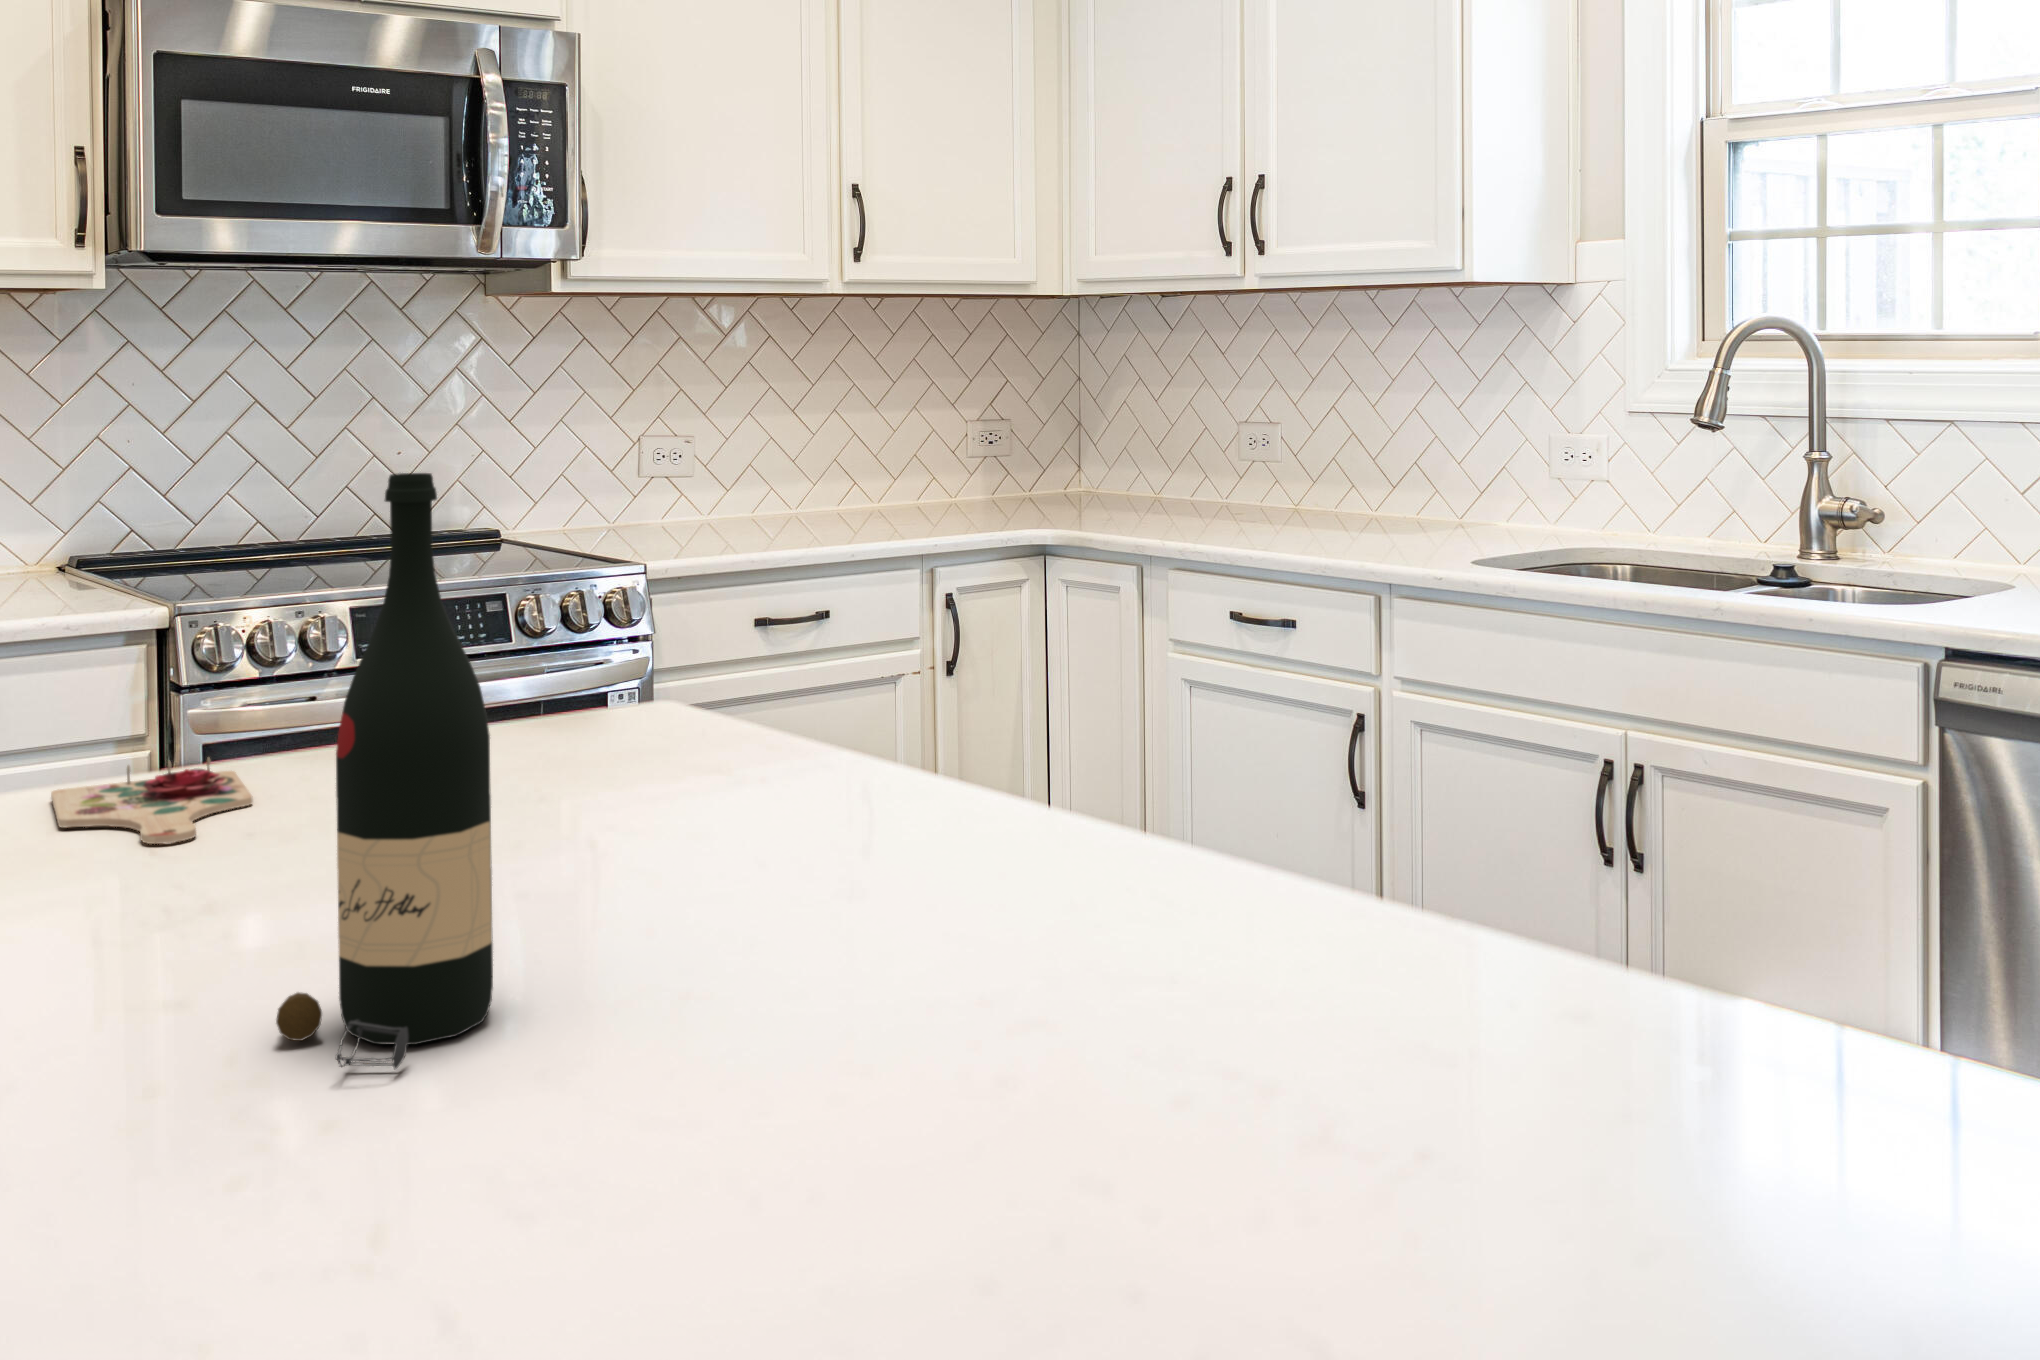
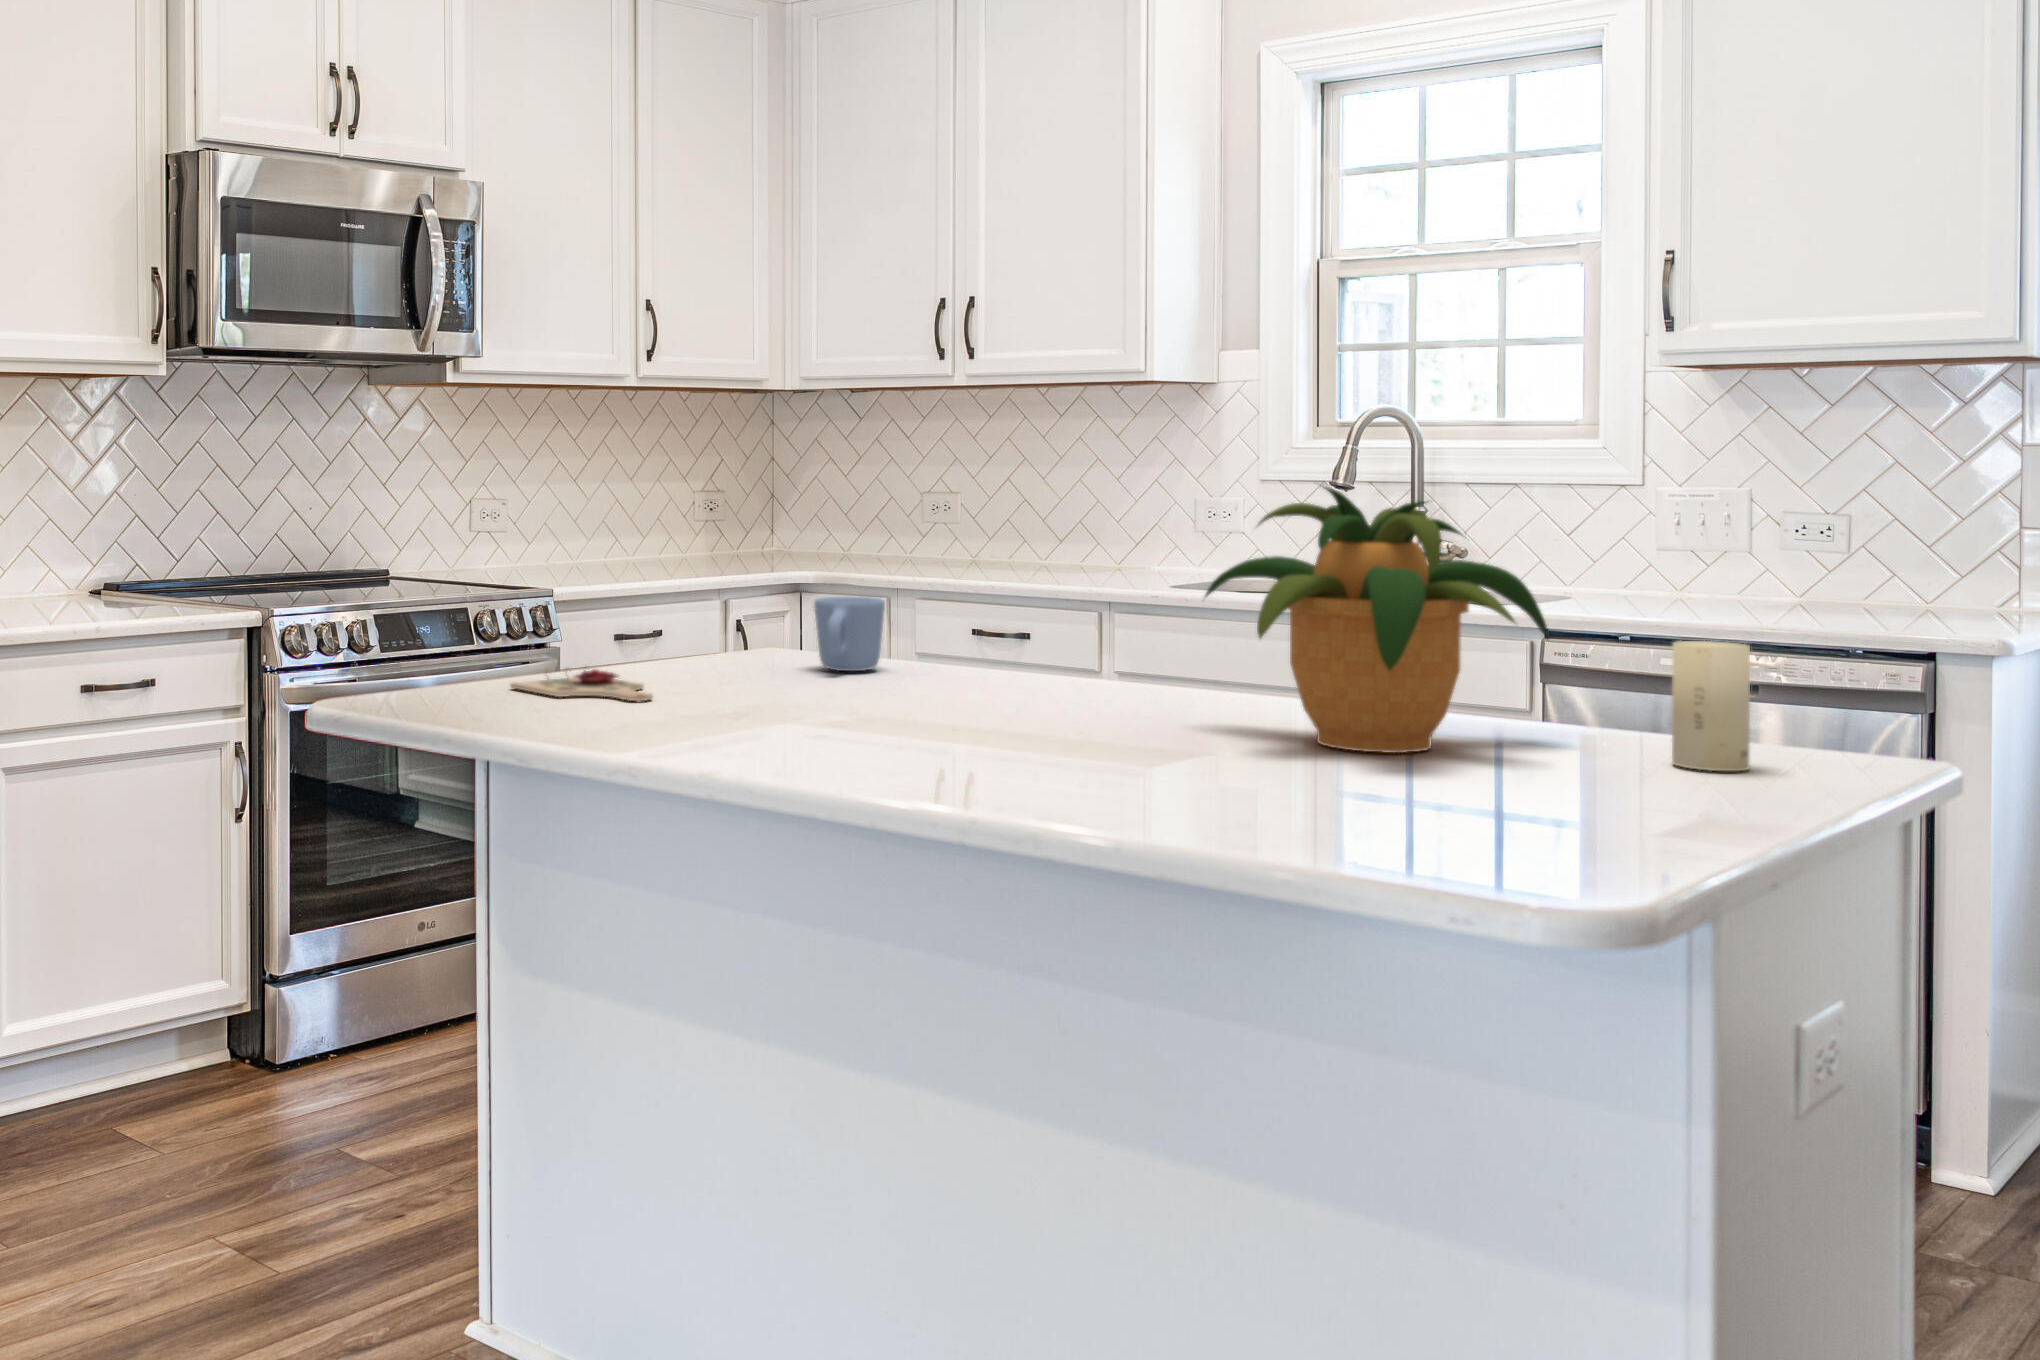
wine bottle: present [276,473,493,1069] -> none [912,467,1012,753]
potted plant: none [896,507,1557,1096] -> present [1205,485,1549,753]
mug: none [600,636,725,762] -> present [814,597,885,671]
candle: none [1742,889,1912,1230] -> present [1672,641,1750,771]

